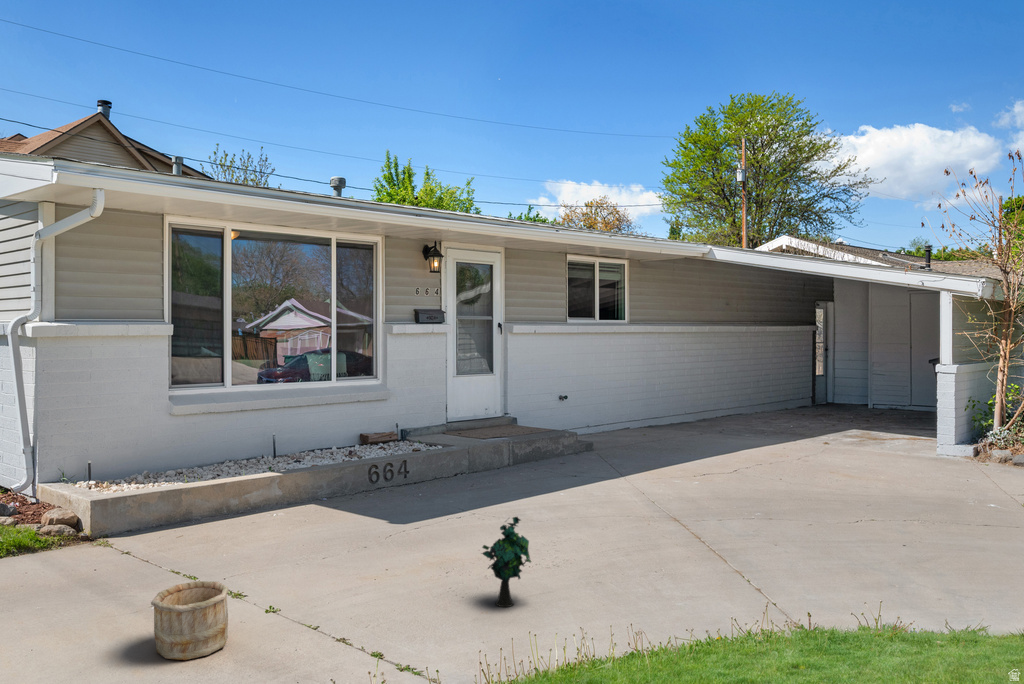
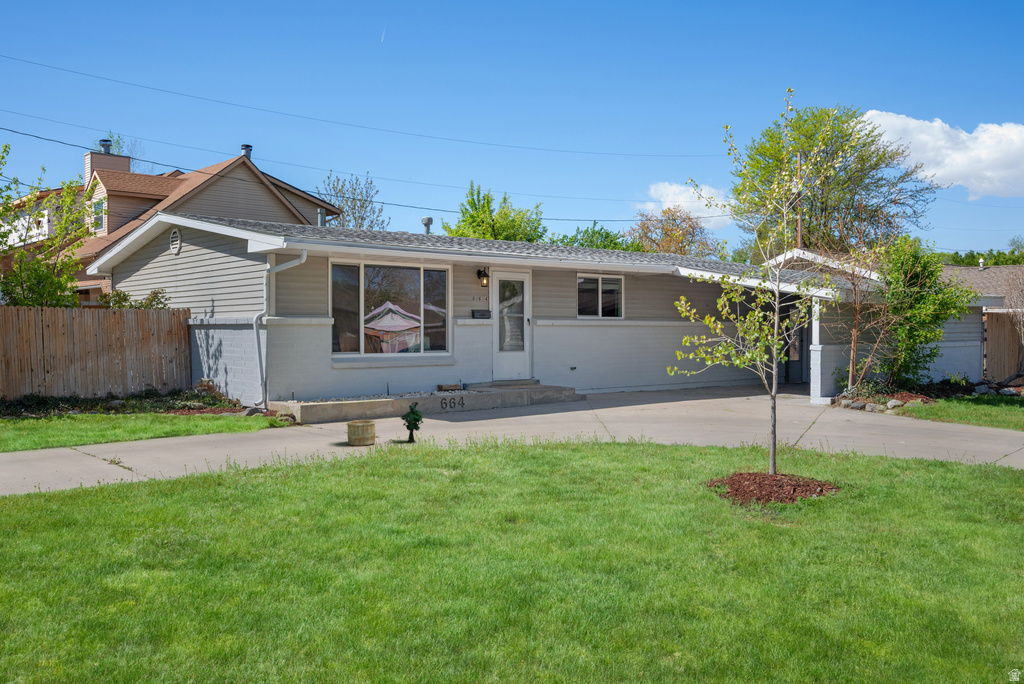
decorative plant: present [482,517,531,607] -> present [400,402,423,443]

